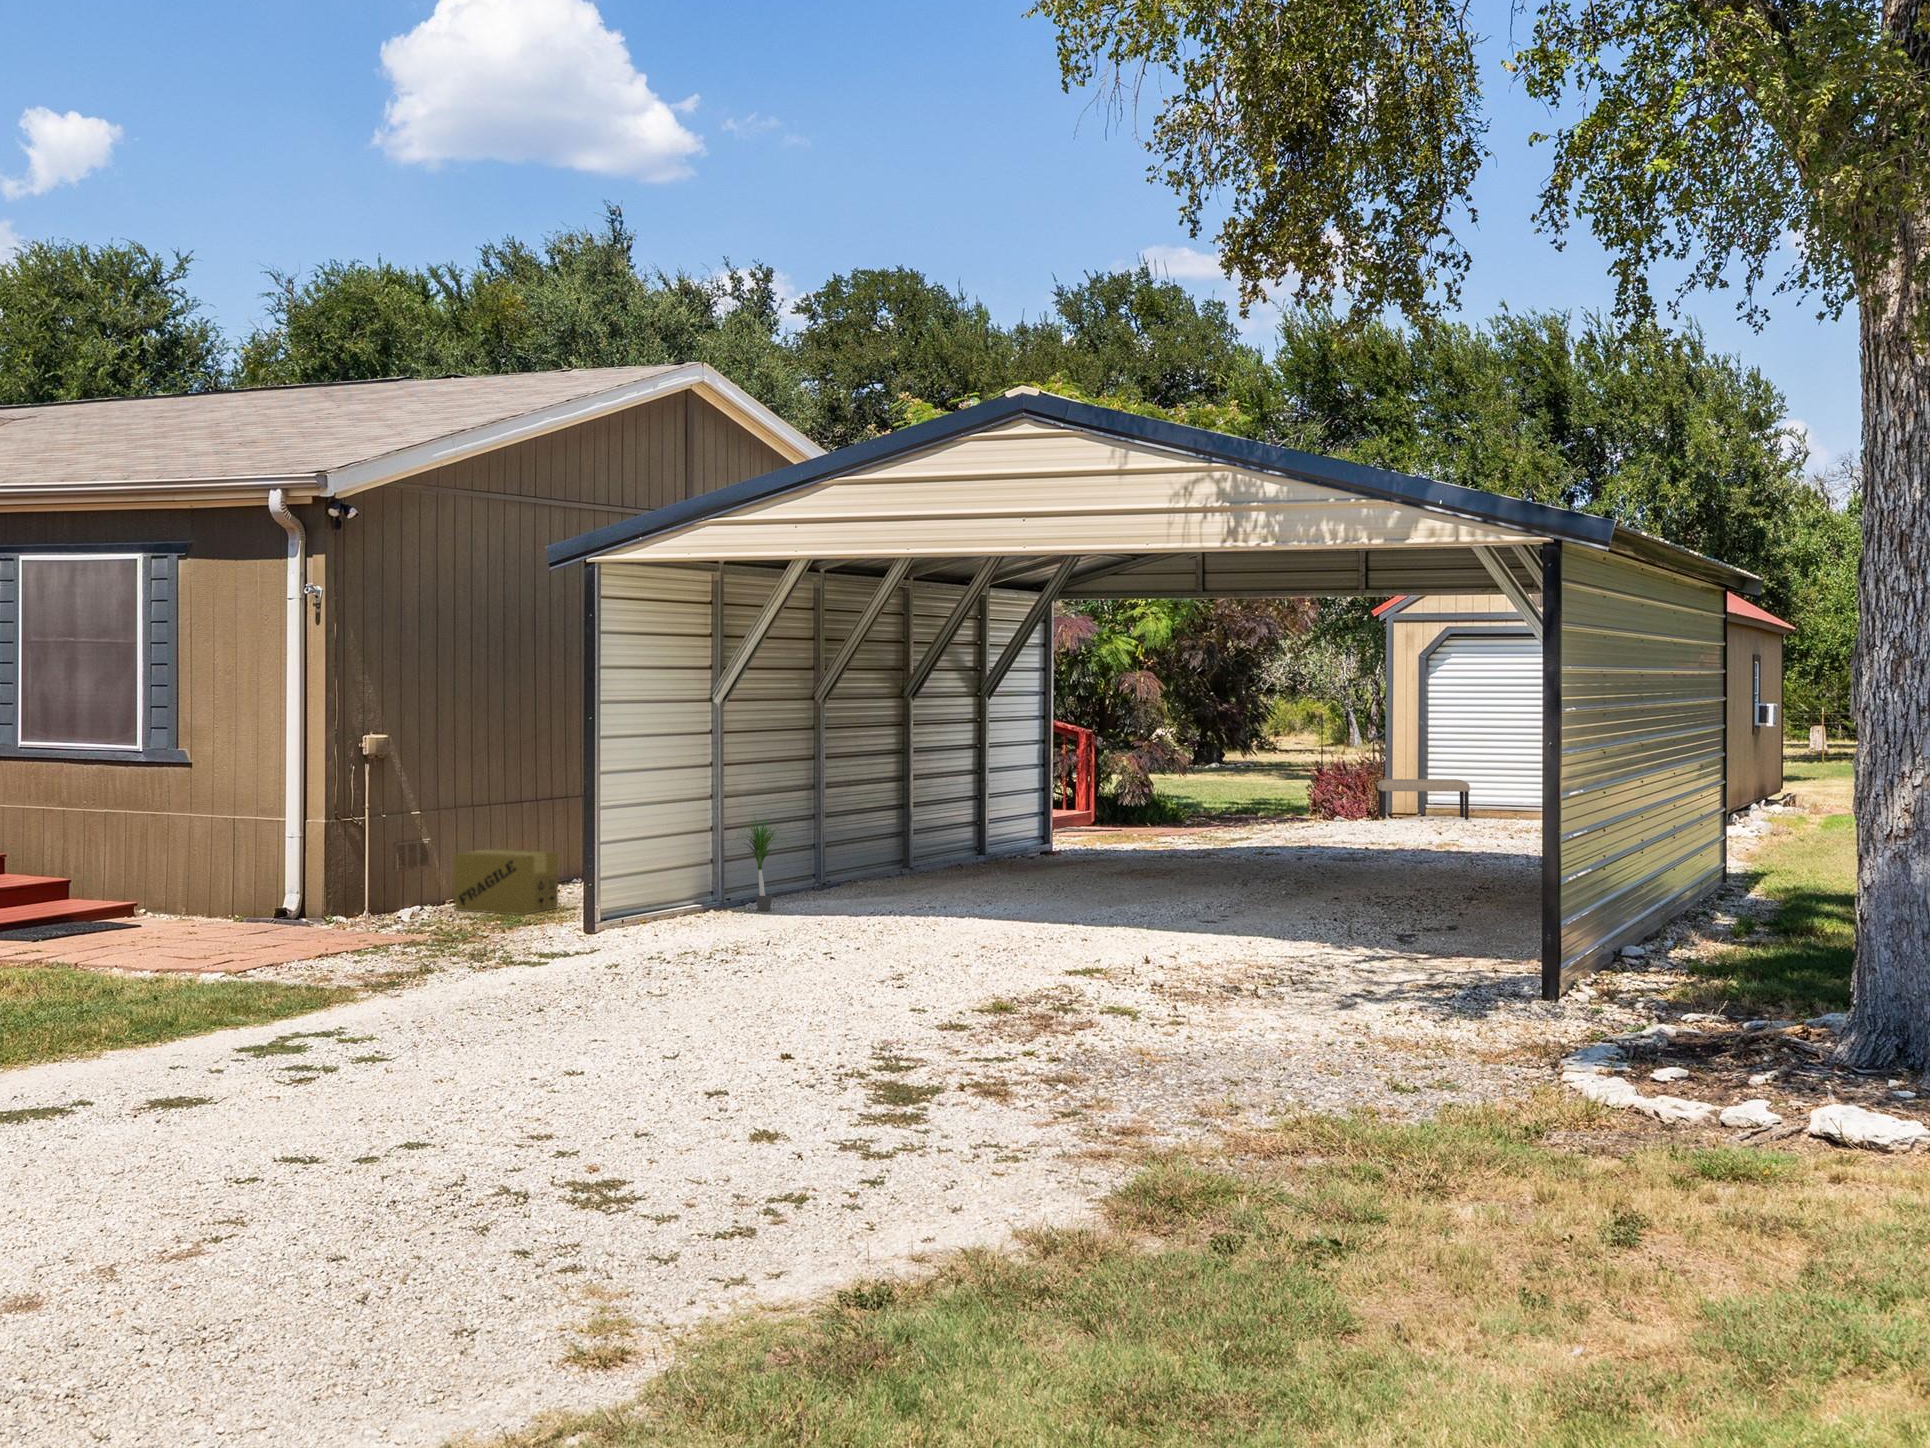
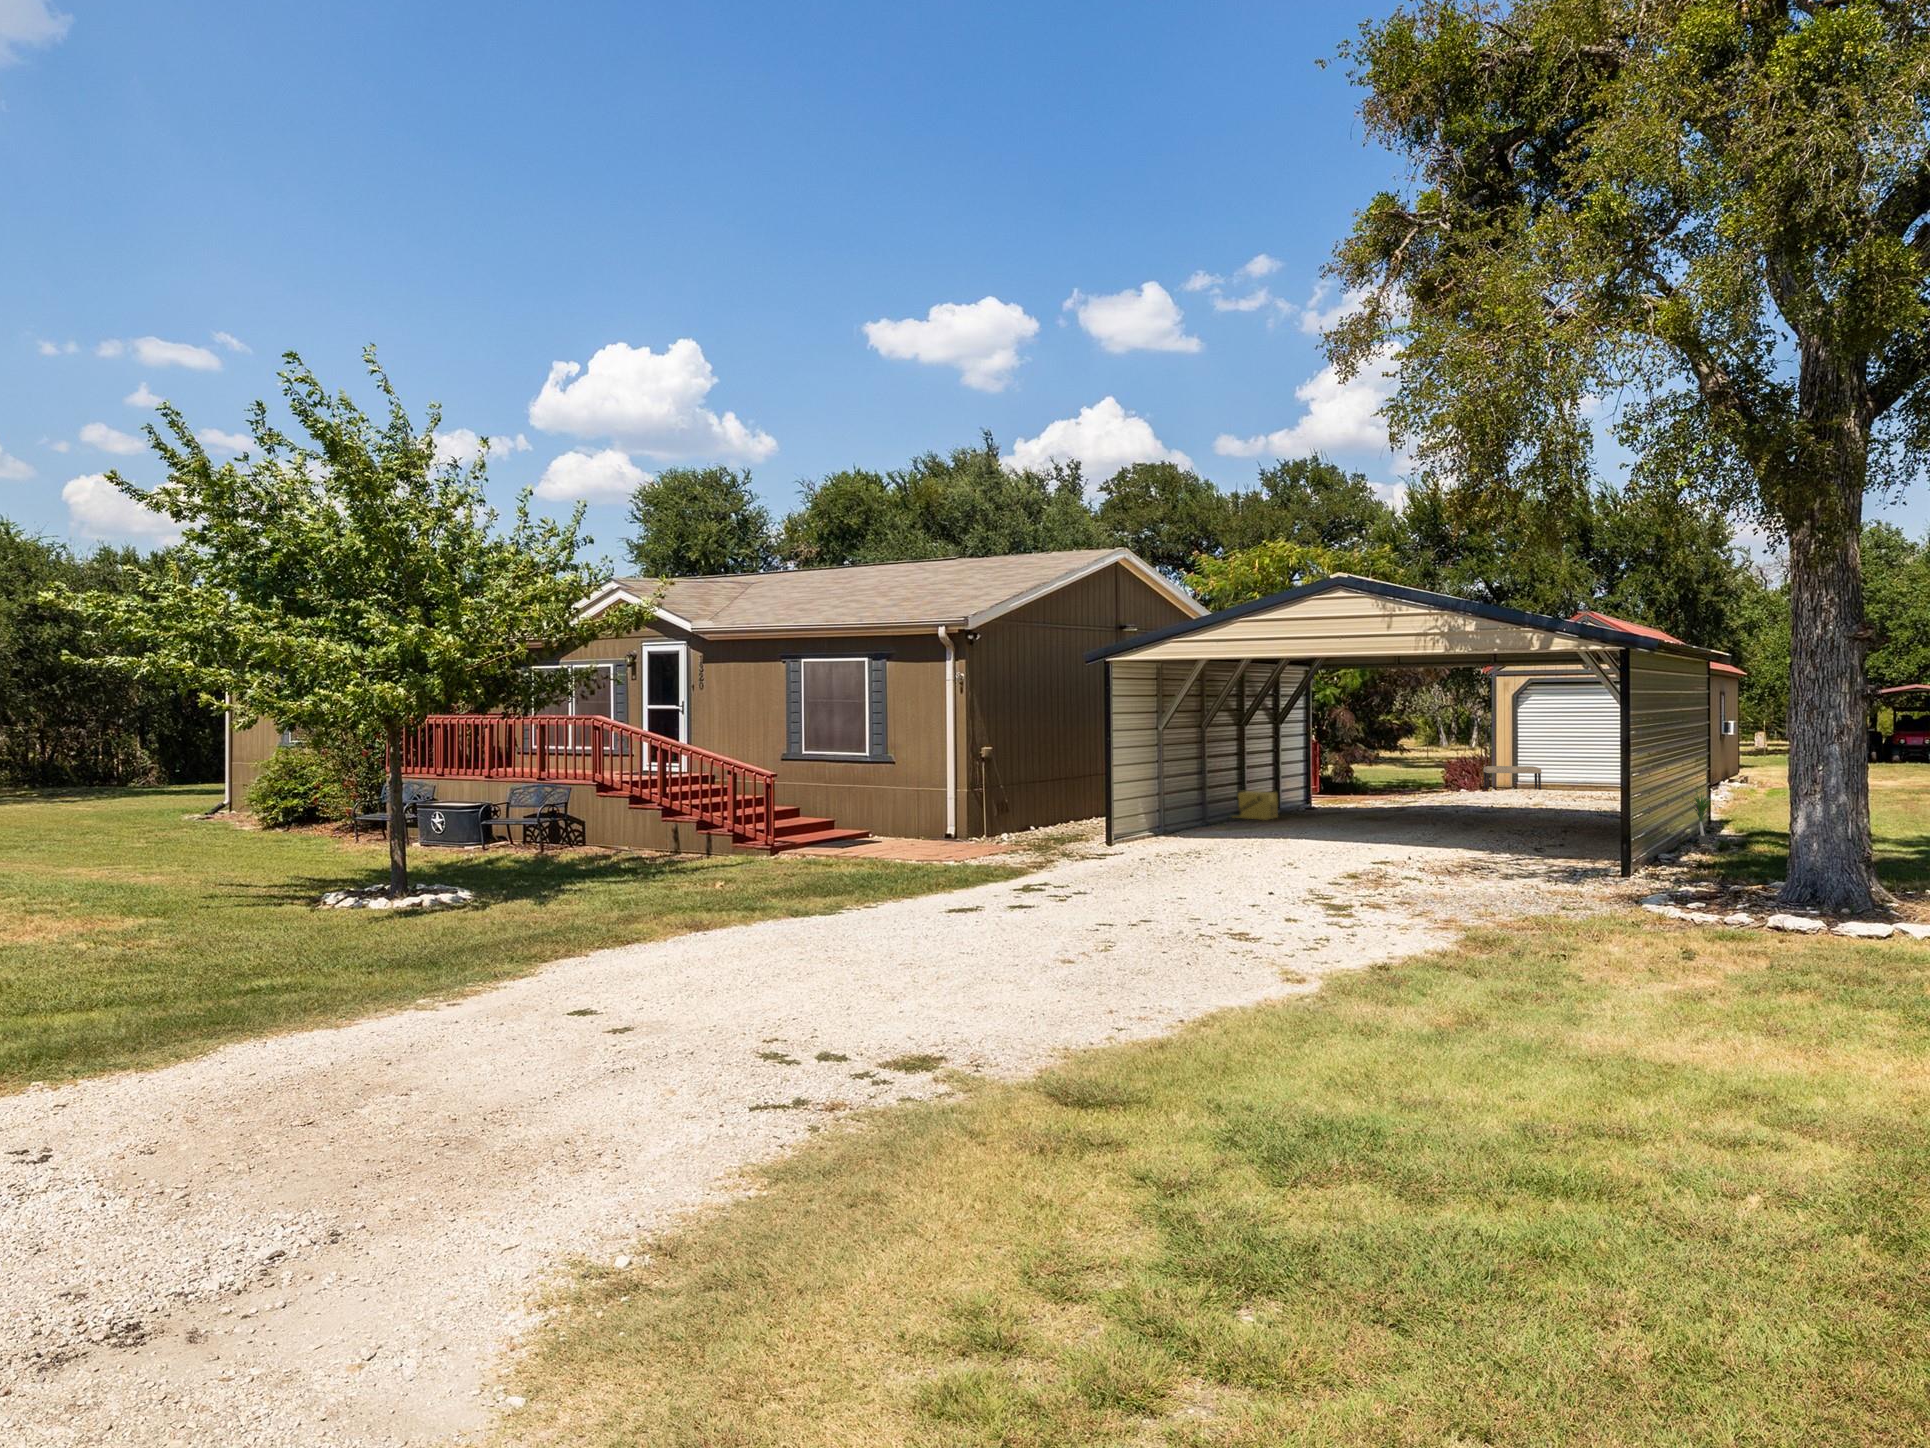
potted plant: present [735,821,776,911] -> present [1685,795,1710,844]
cardboard box: present [454,849,558,915] -> present [1235,791,1278,820]

